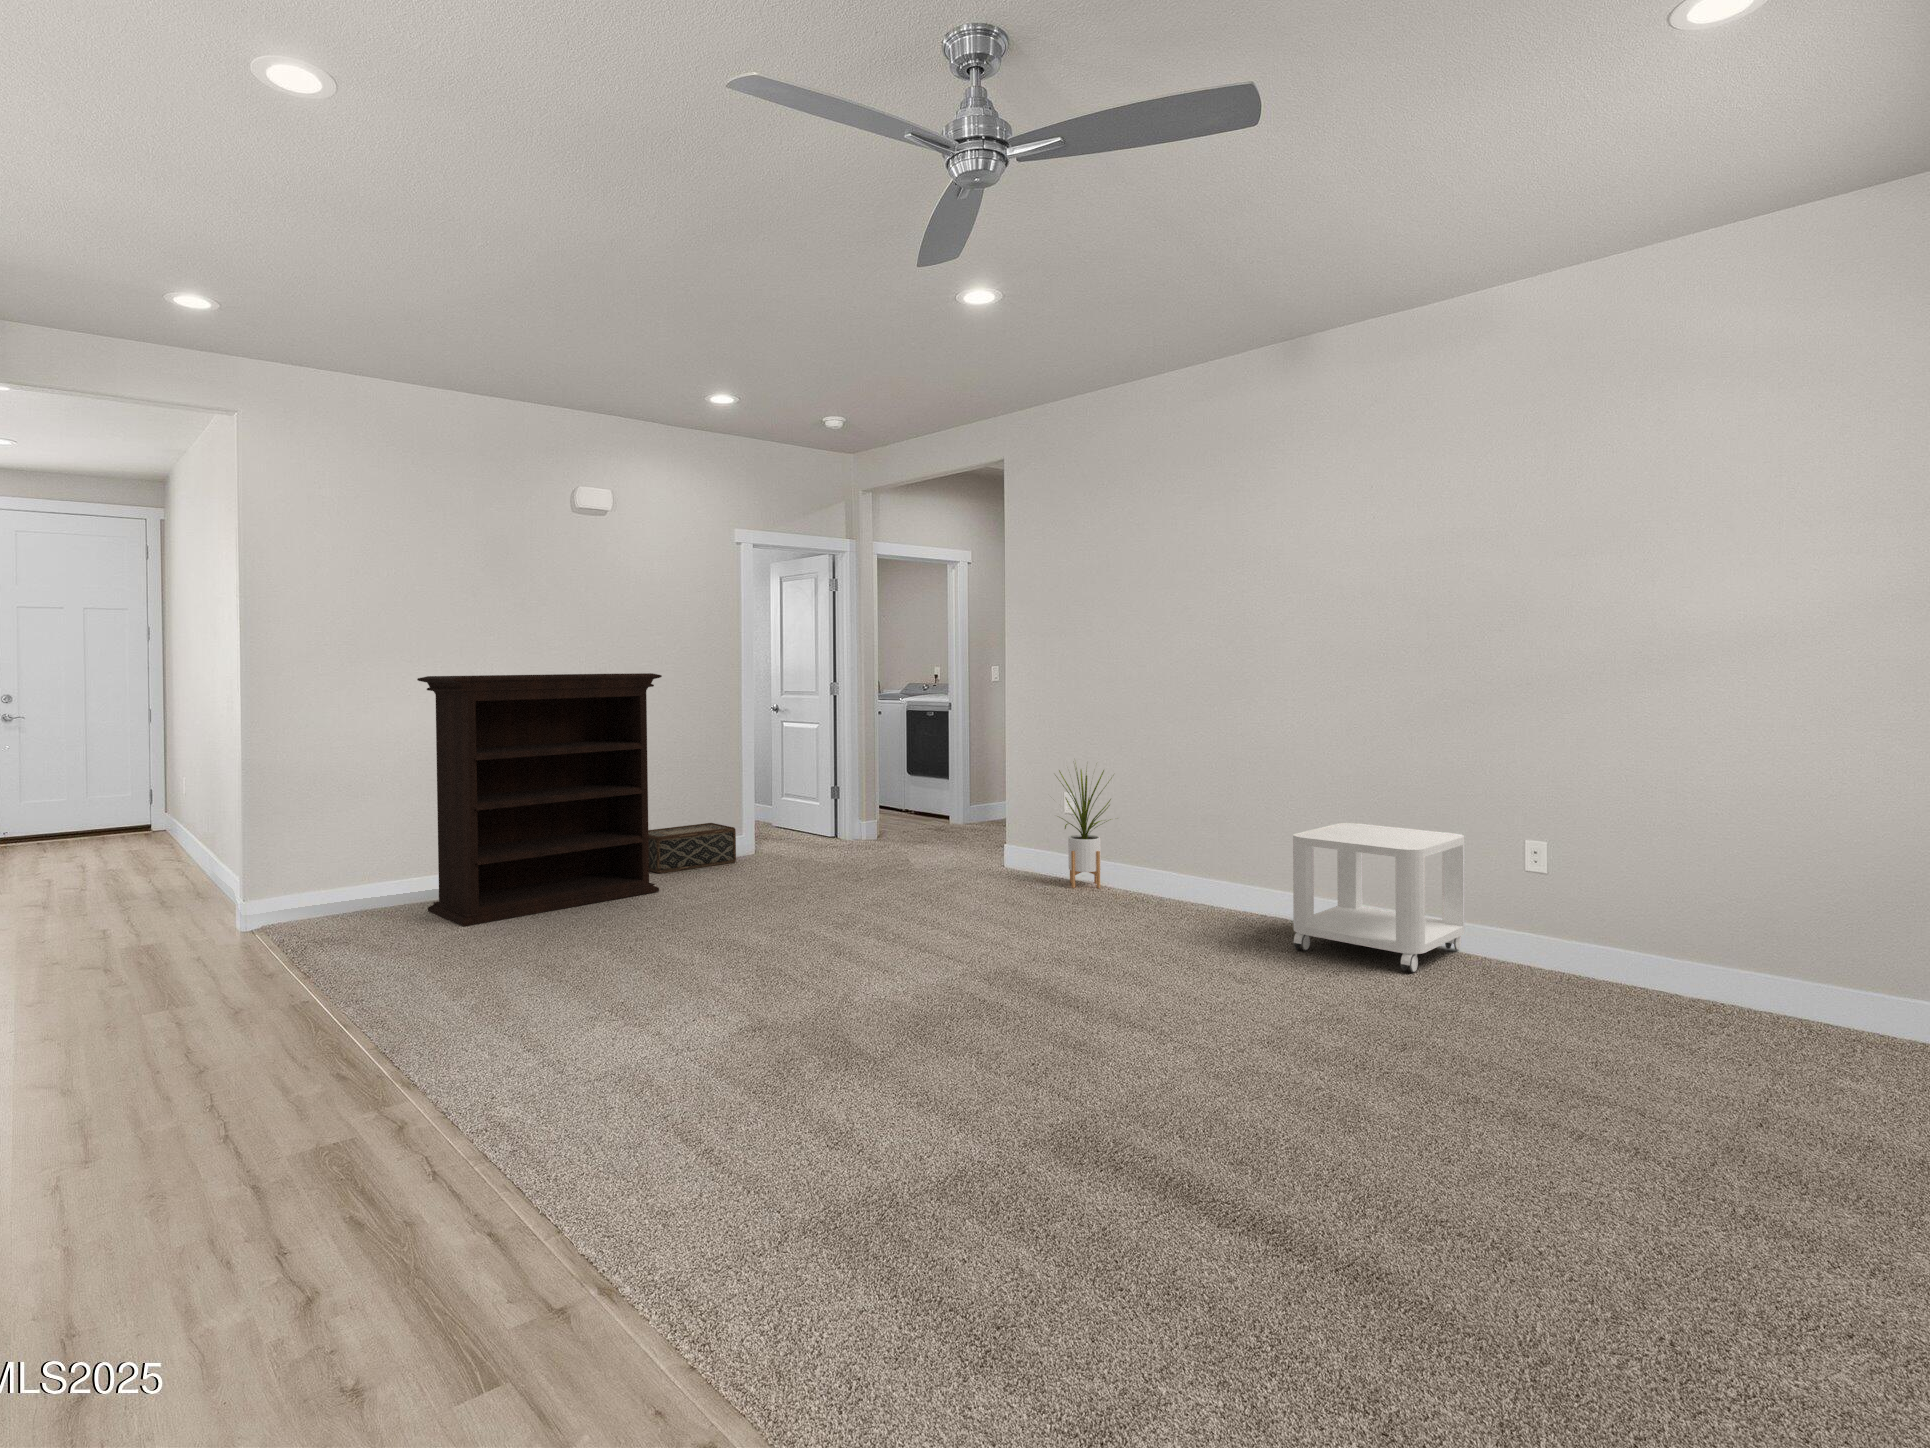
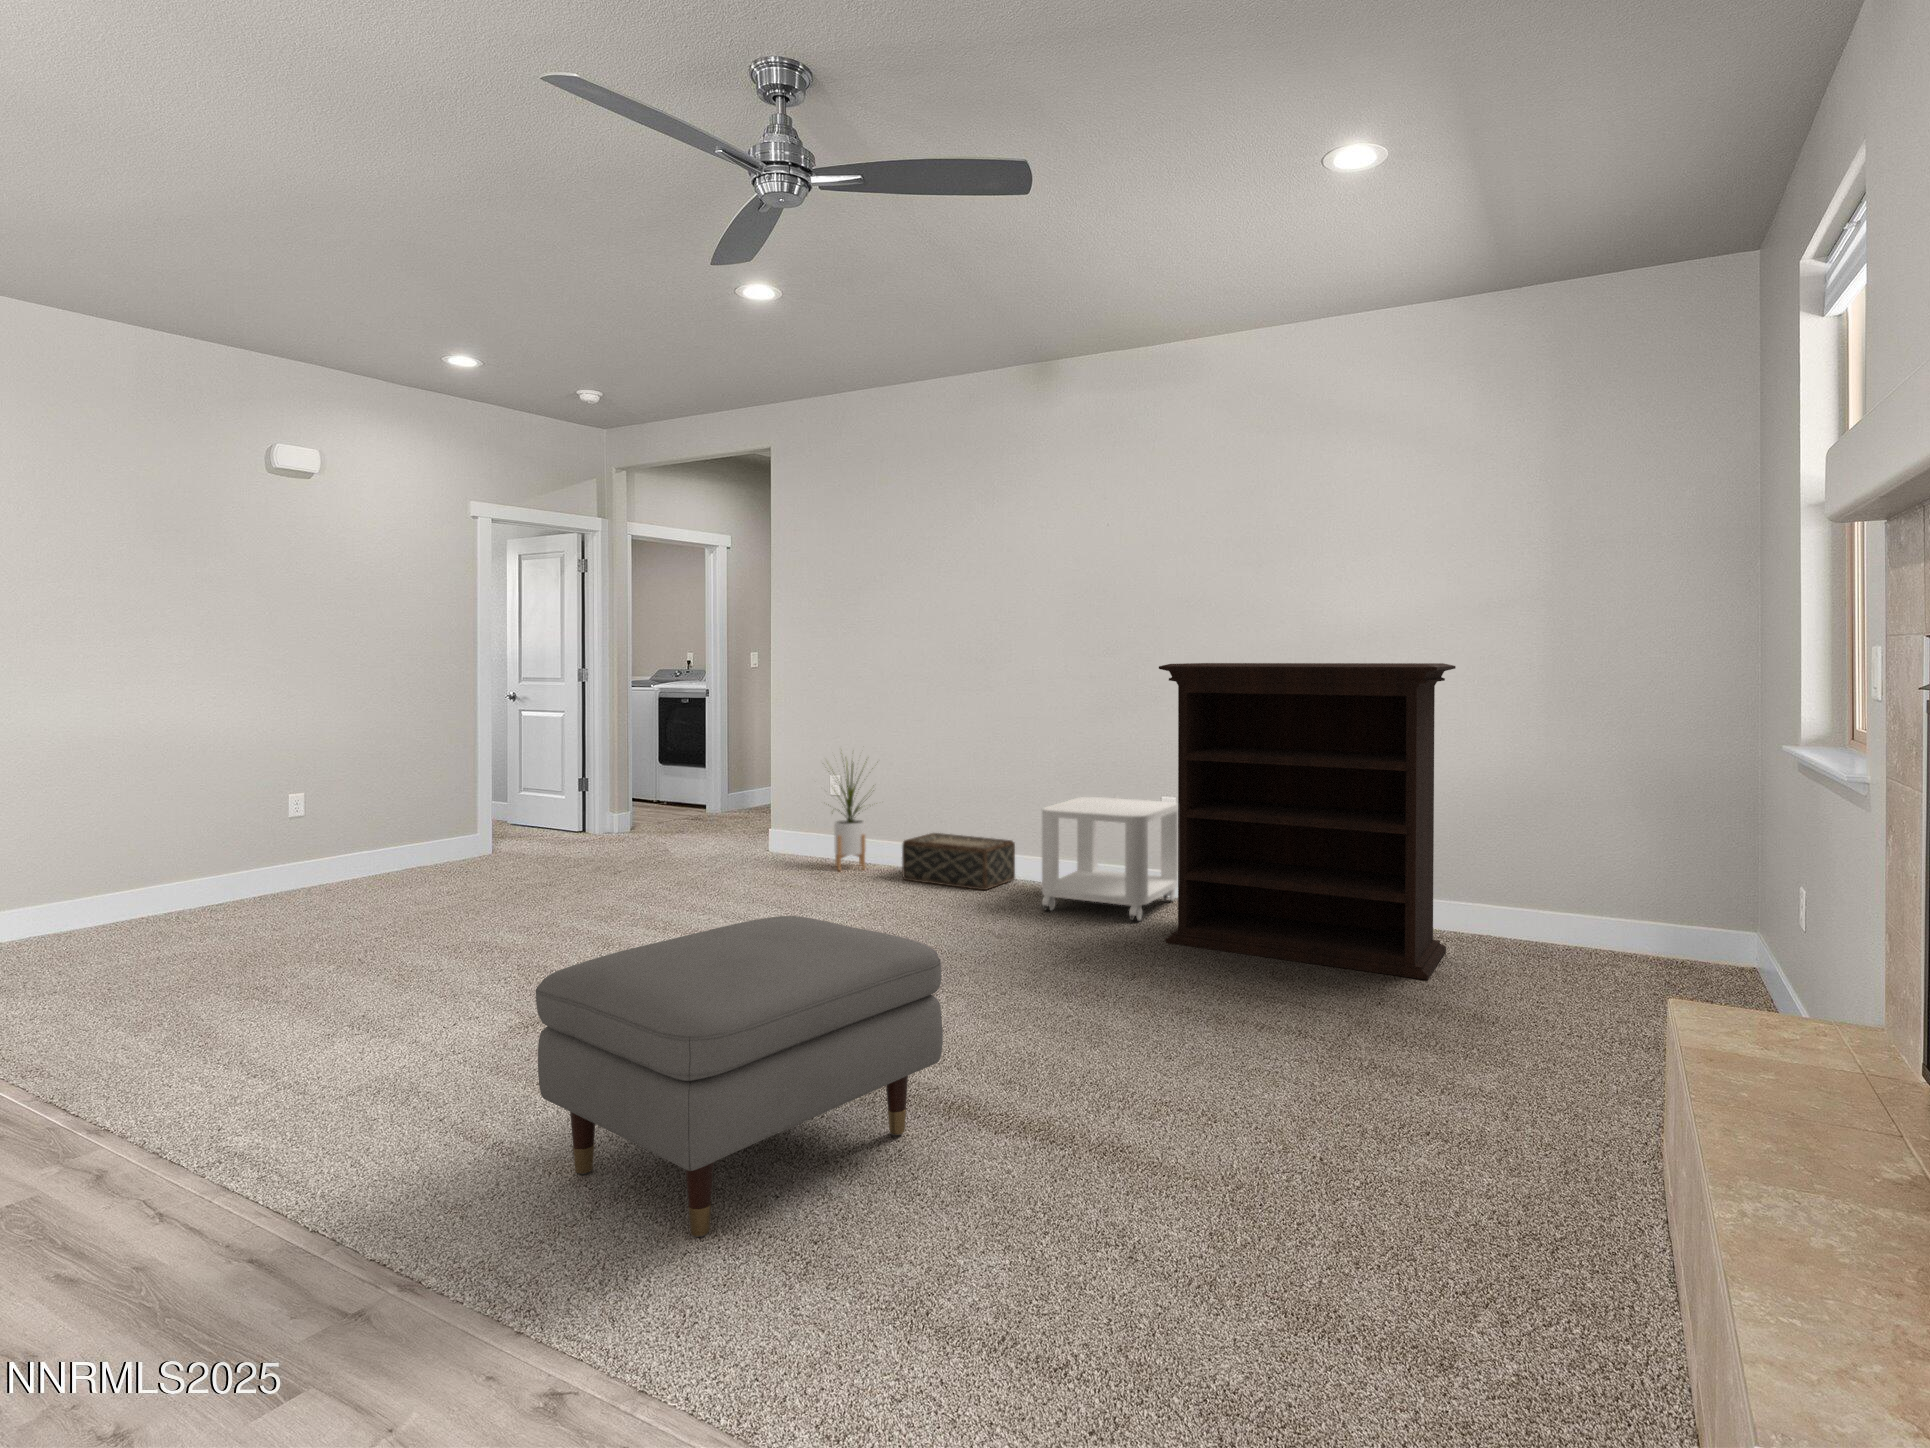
bookshelf: present [417,673,662,926] -> present [1159,663,1456,980]
woven basket: present [648,823,736,873] -> present [902,833,1015,890]
ottoman: none [734,945,1155,1294] -> present [536,916,943,1237]

